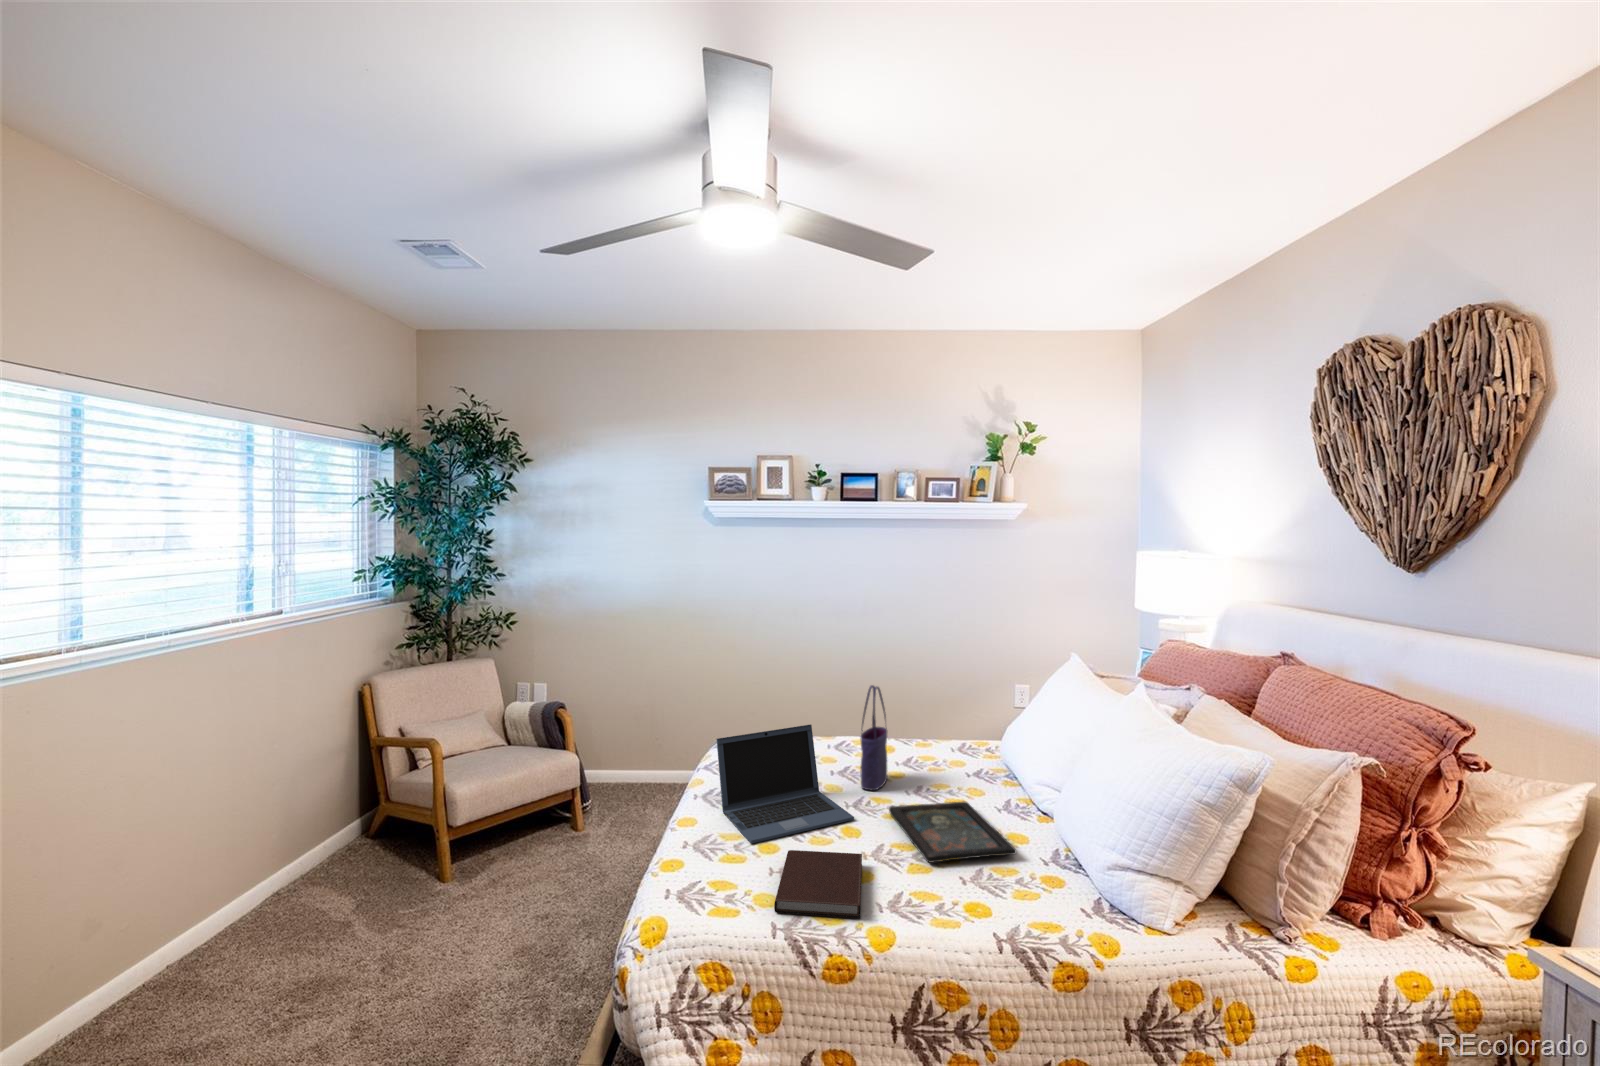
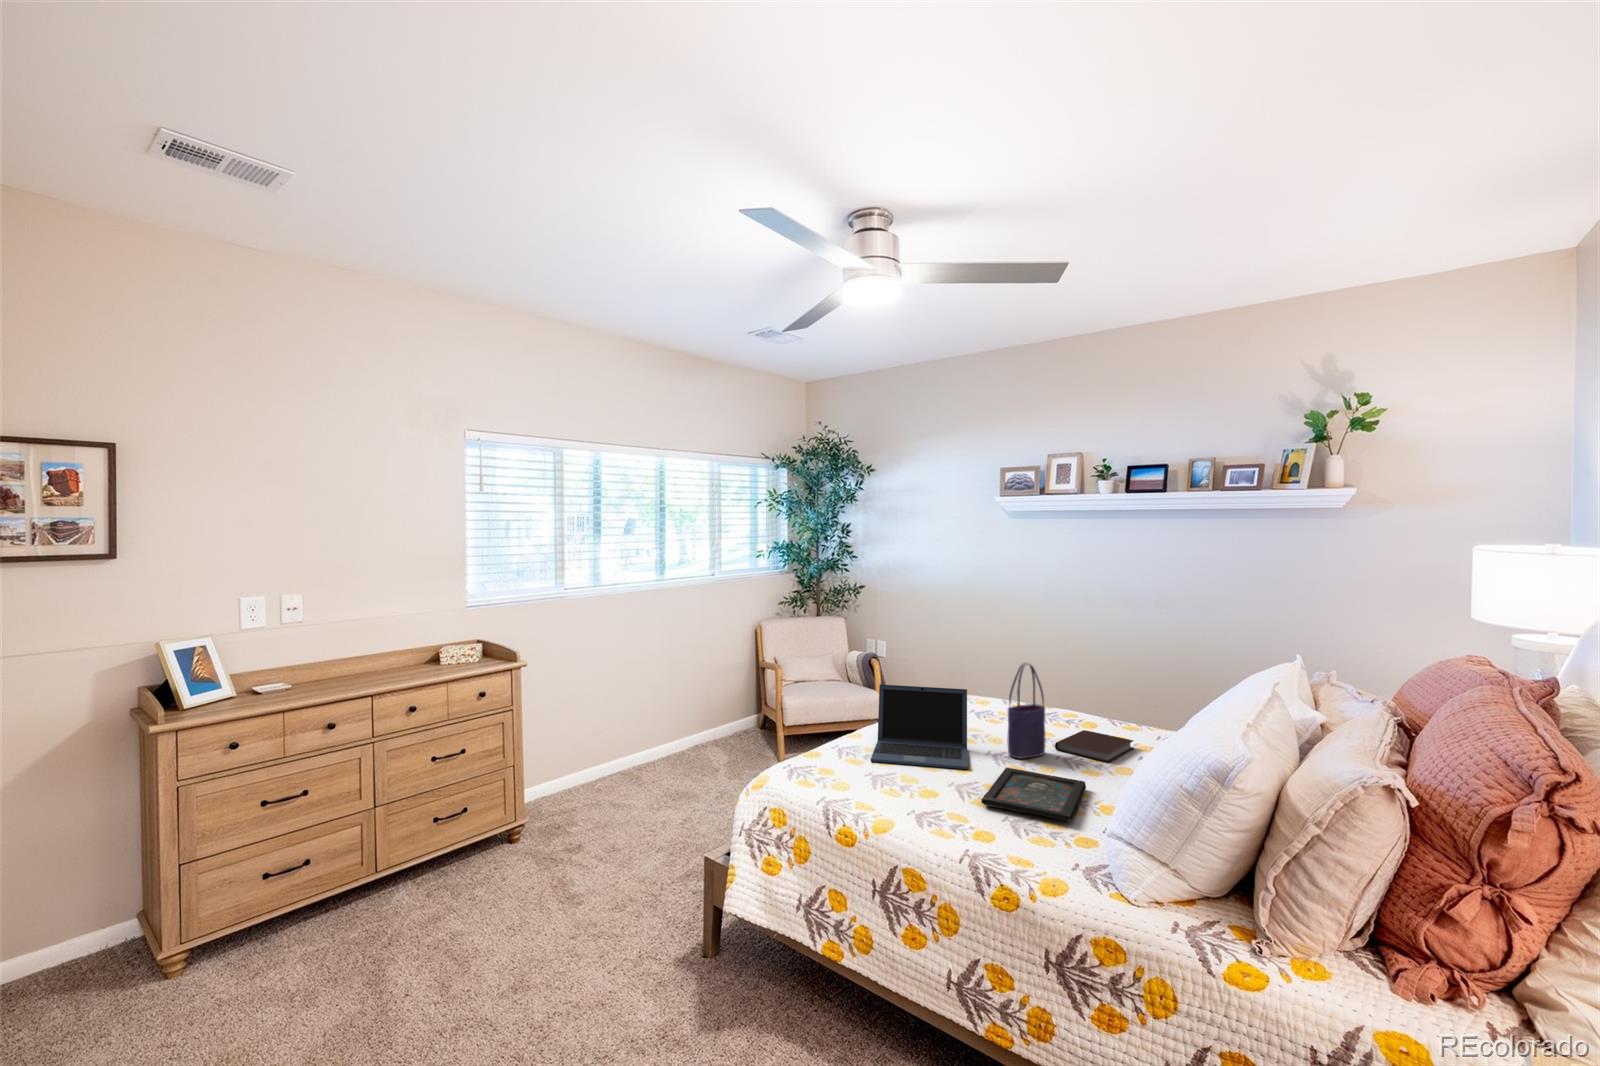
notebook: present [774,850,862,918] -> present [1055,730,1133,762]

